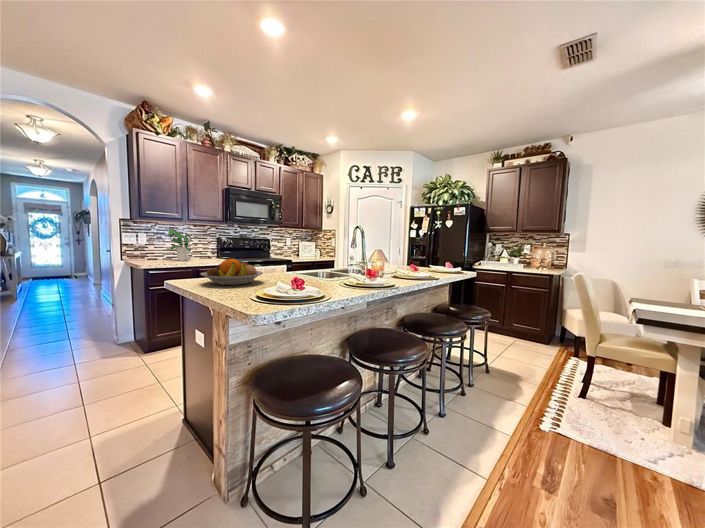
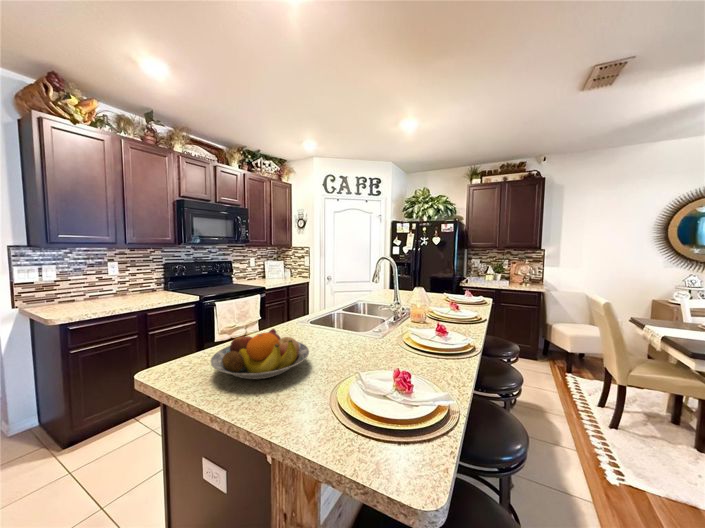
potted plant: present [168,229,191,261] -> none [96,259,133,303]

